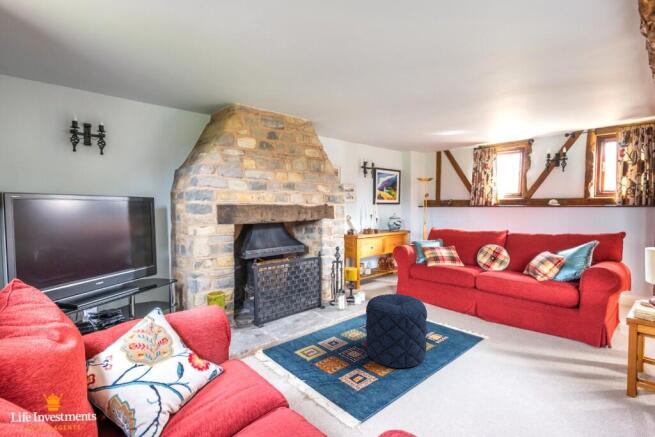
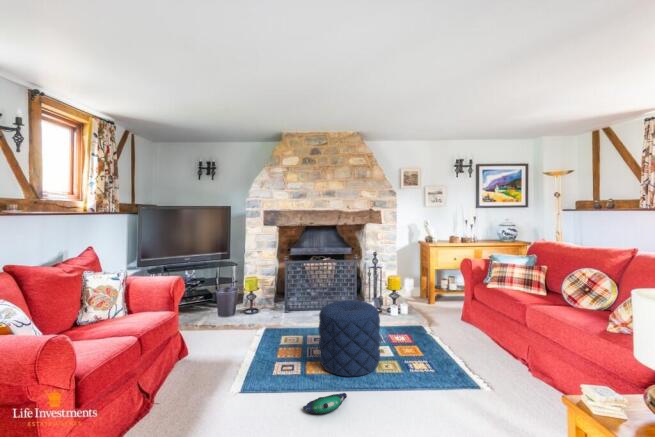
plush toy: none [439,377,465,405] -> present [303,393,347,414]

